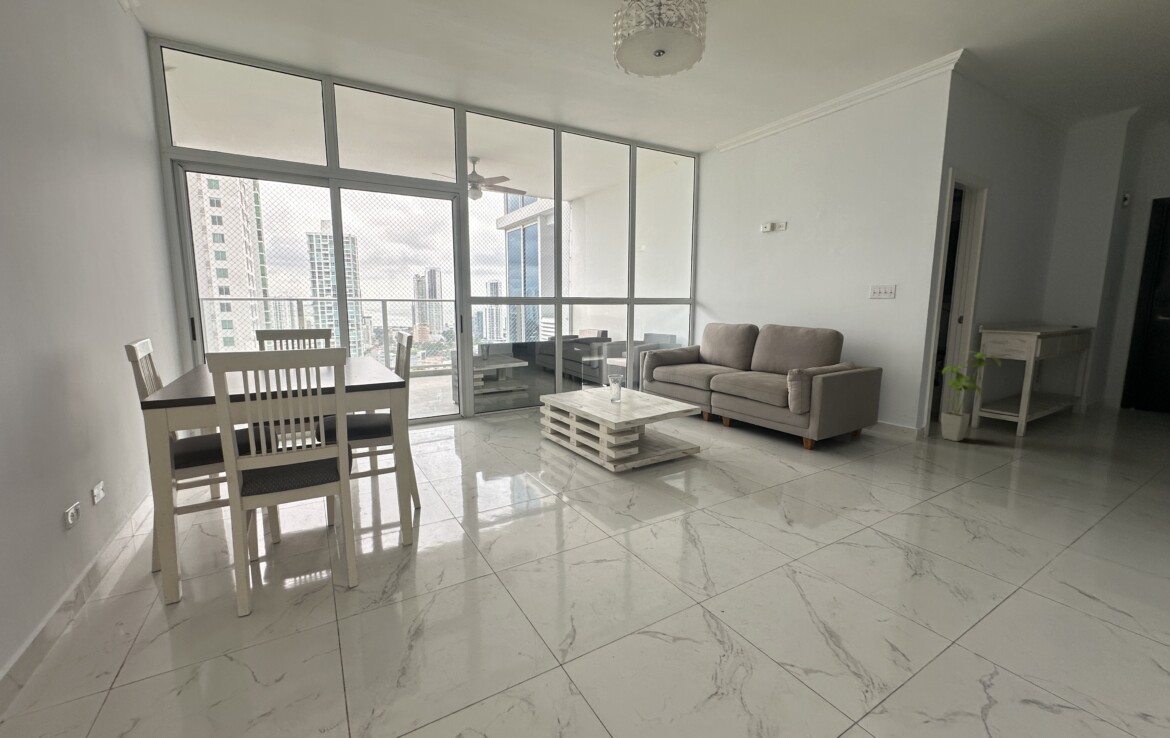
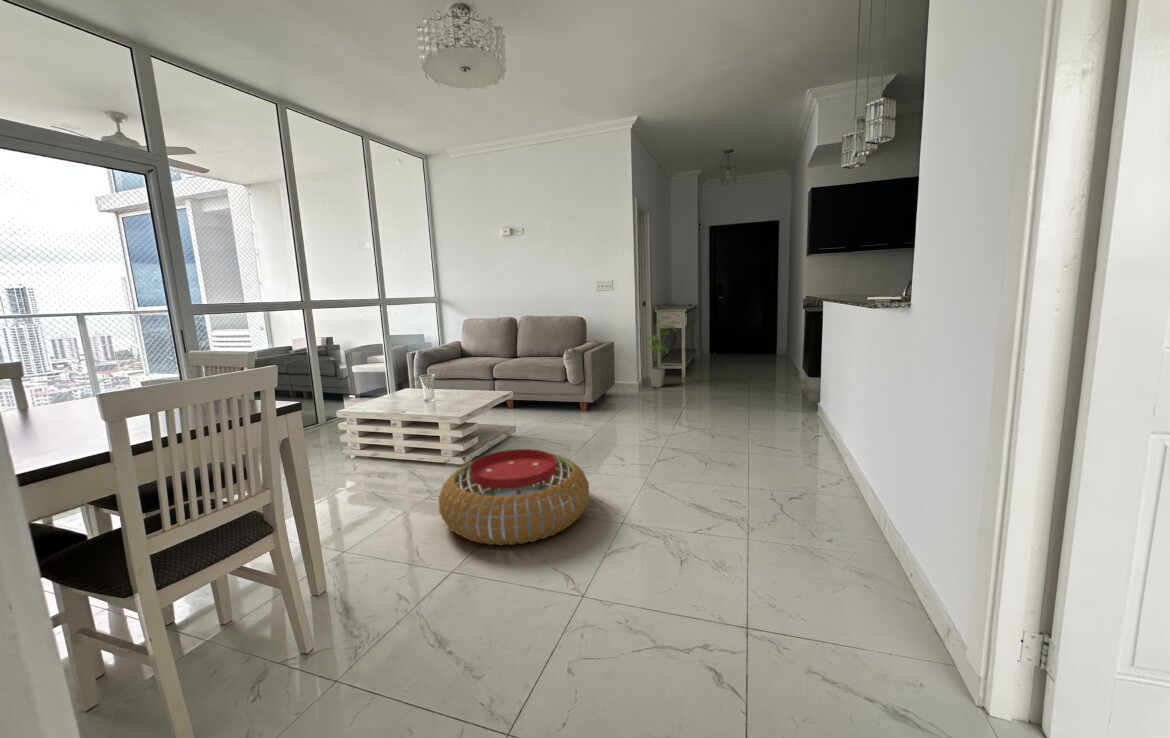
pouf: none [522,468,689,580] -> present [439,449,589,545]

